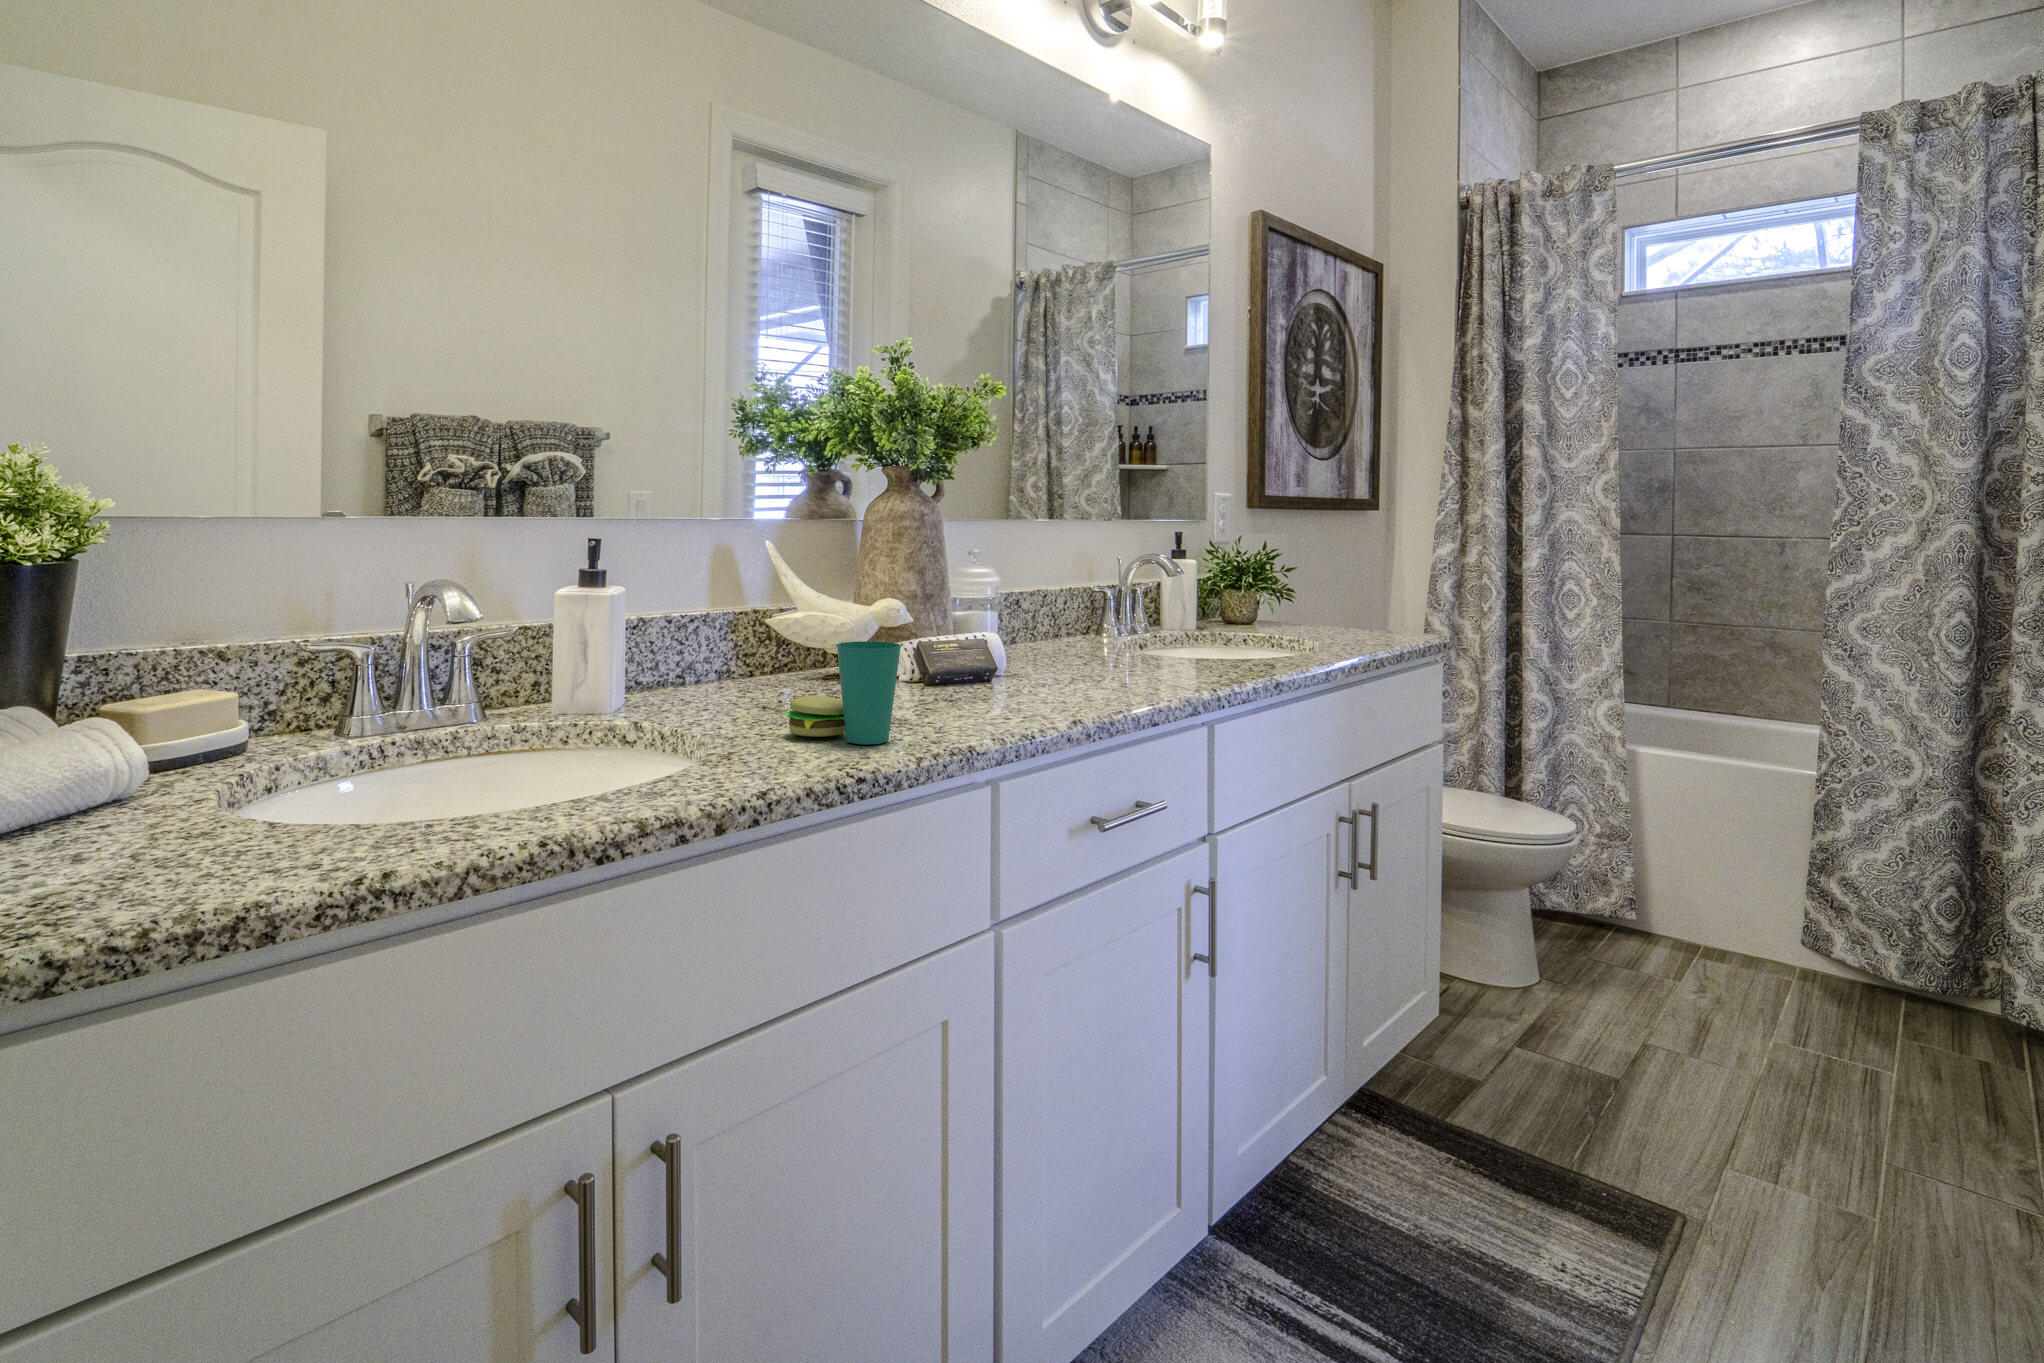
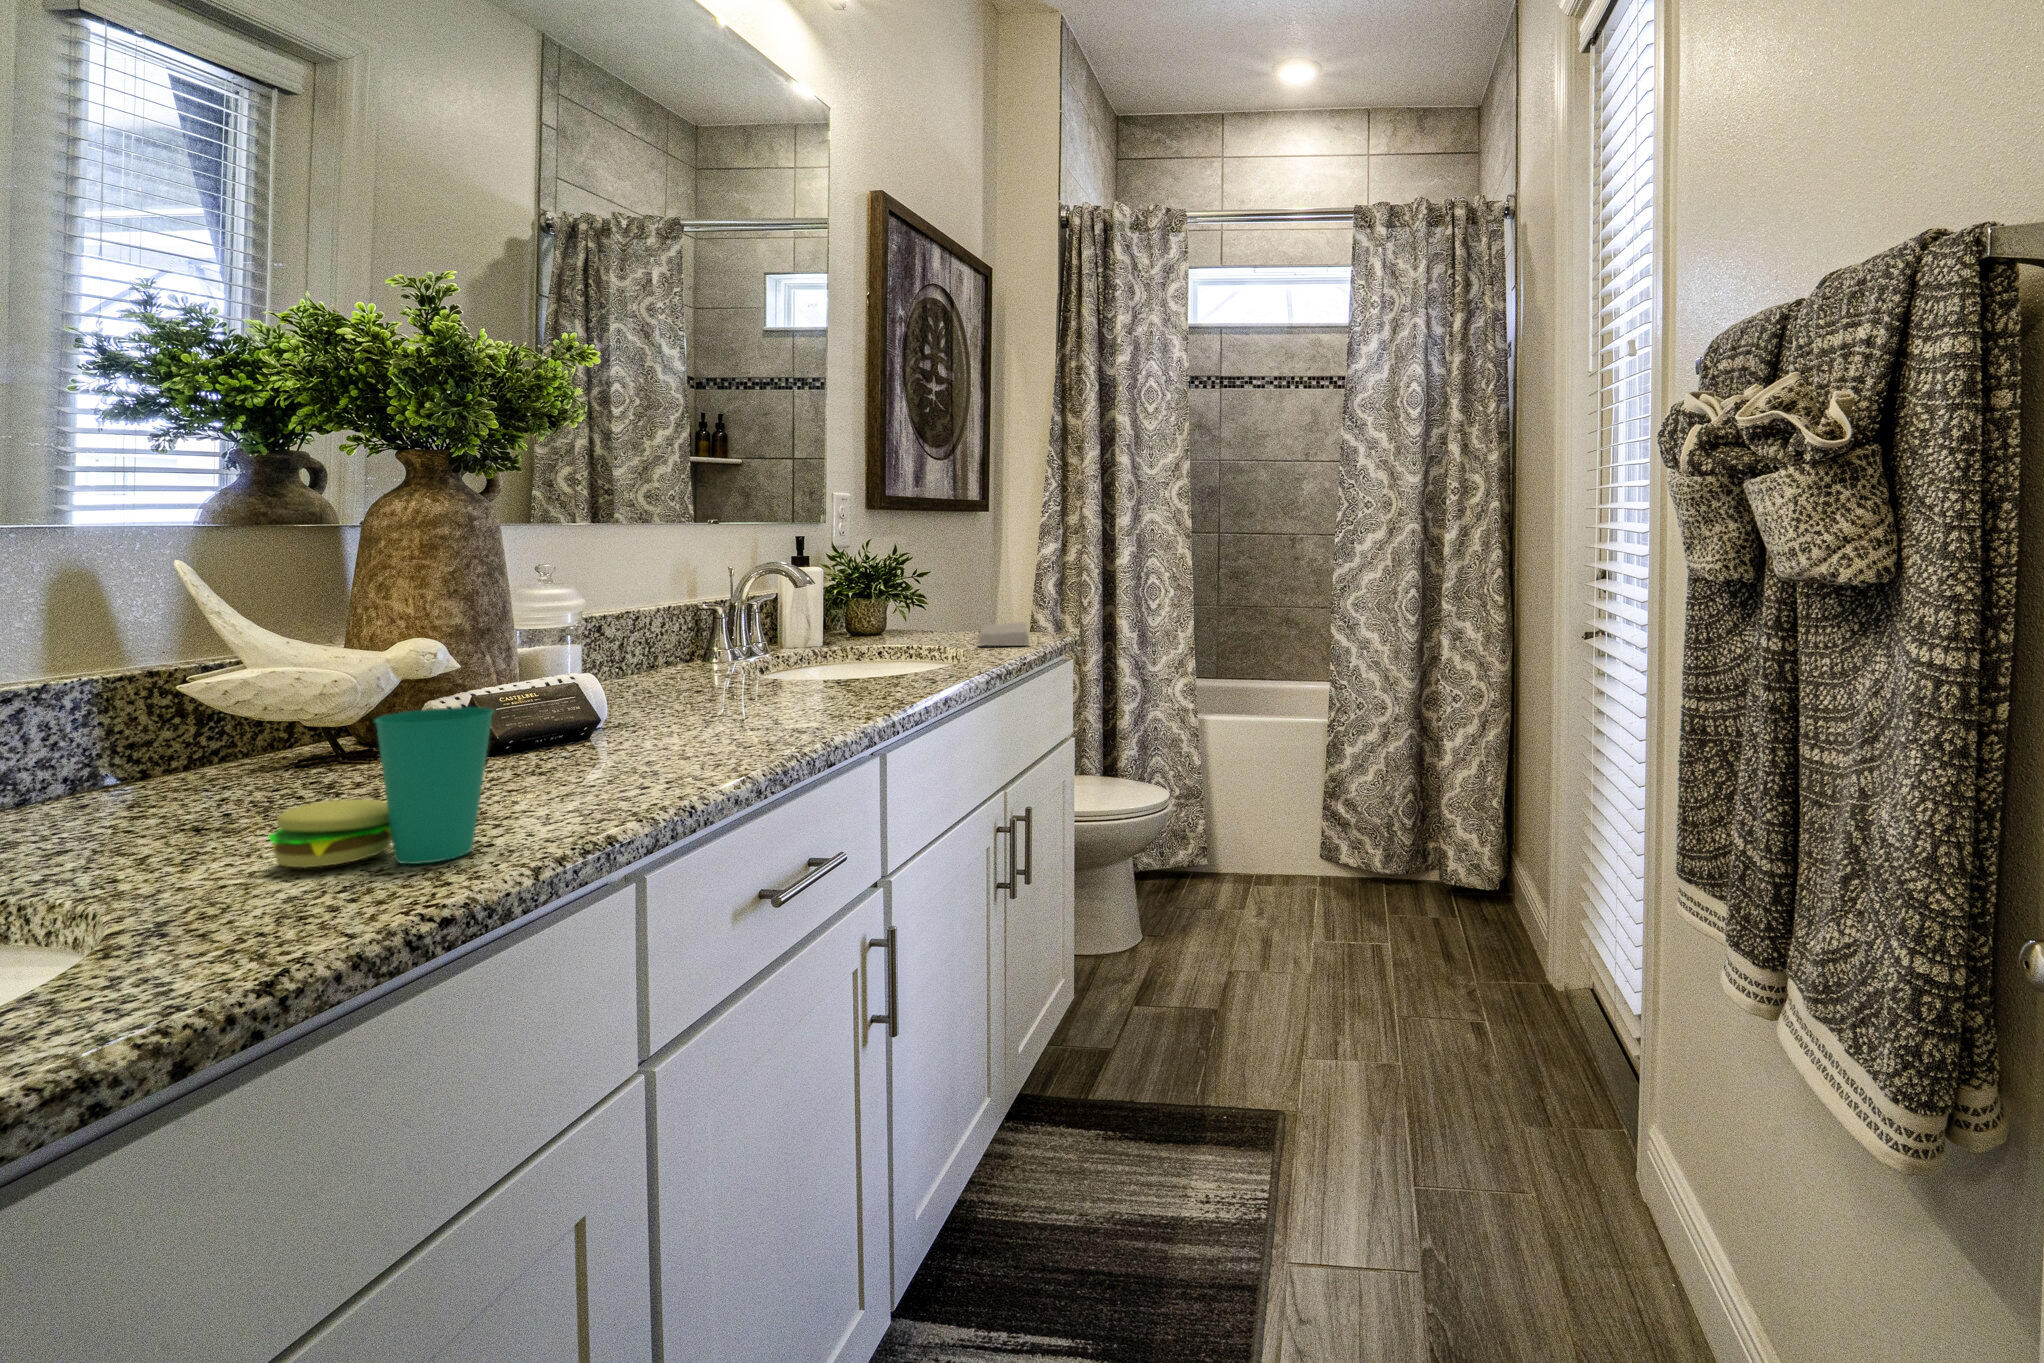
soap bar: none [1338,620,1391,644] -> present [977,622,1029,646]

